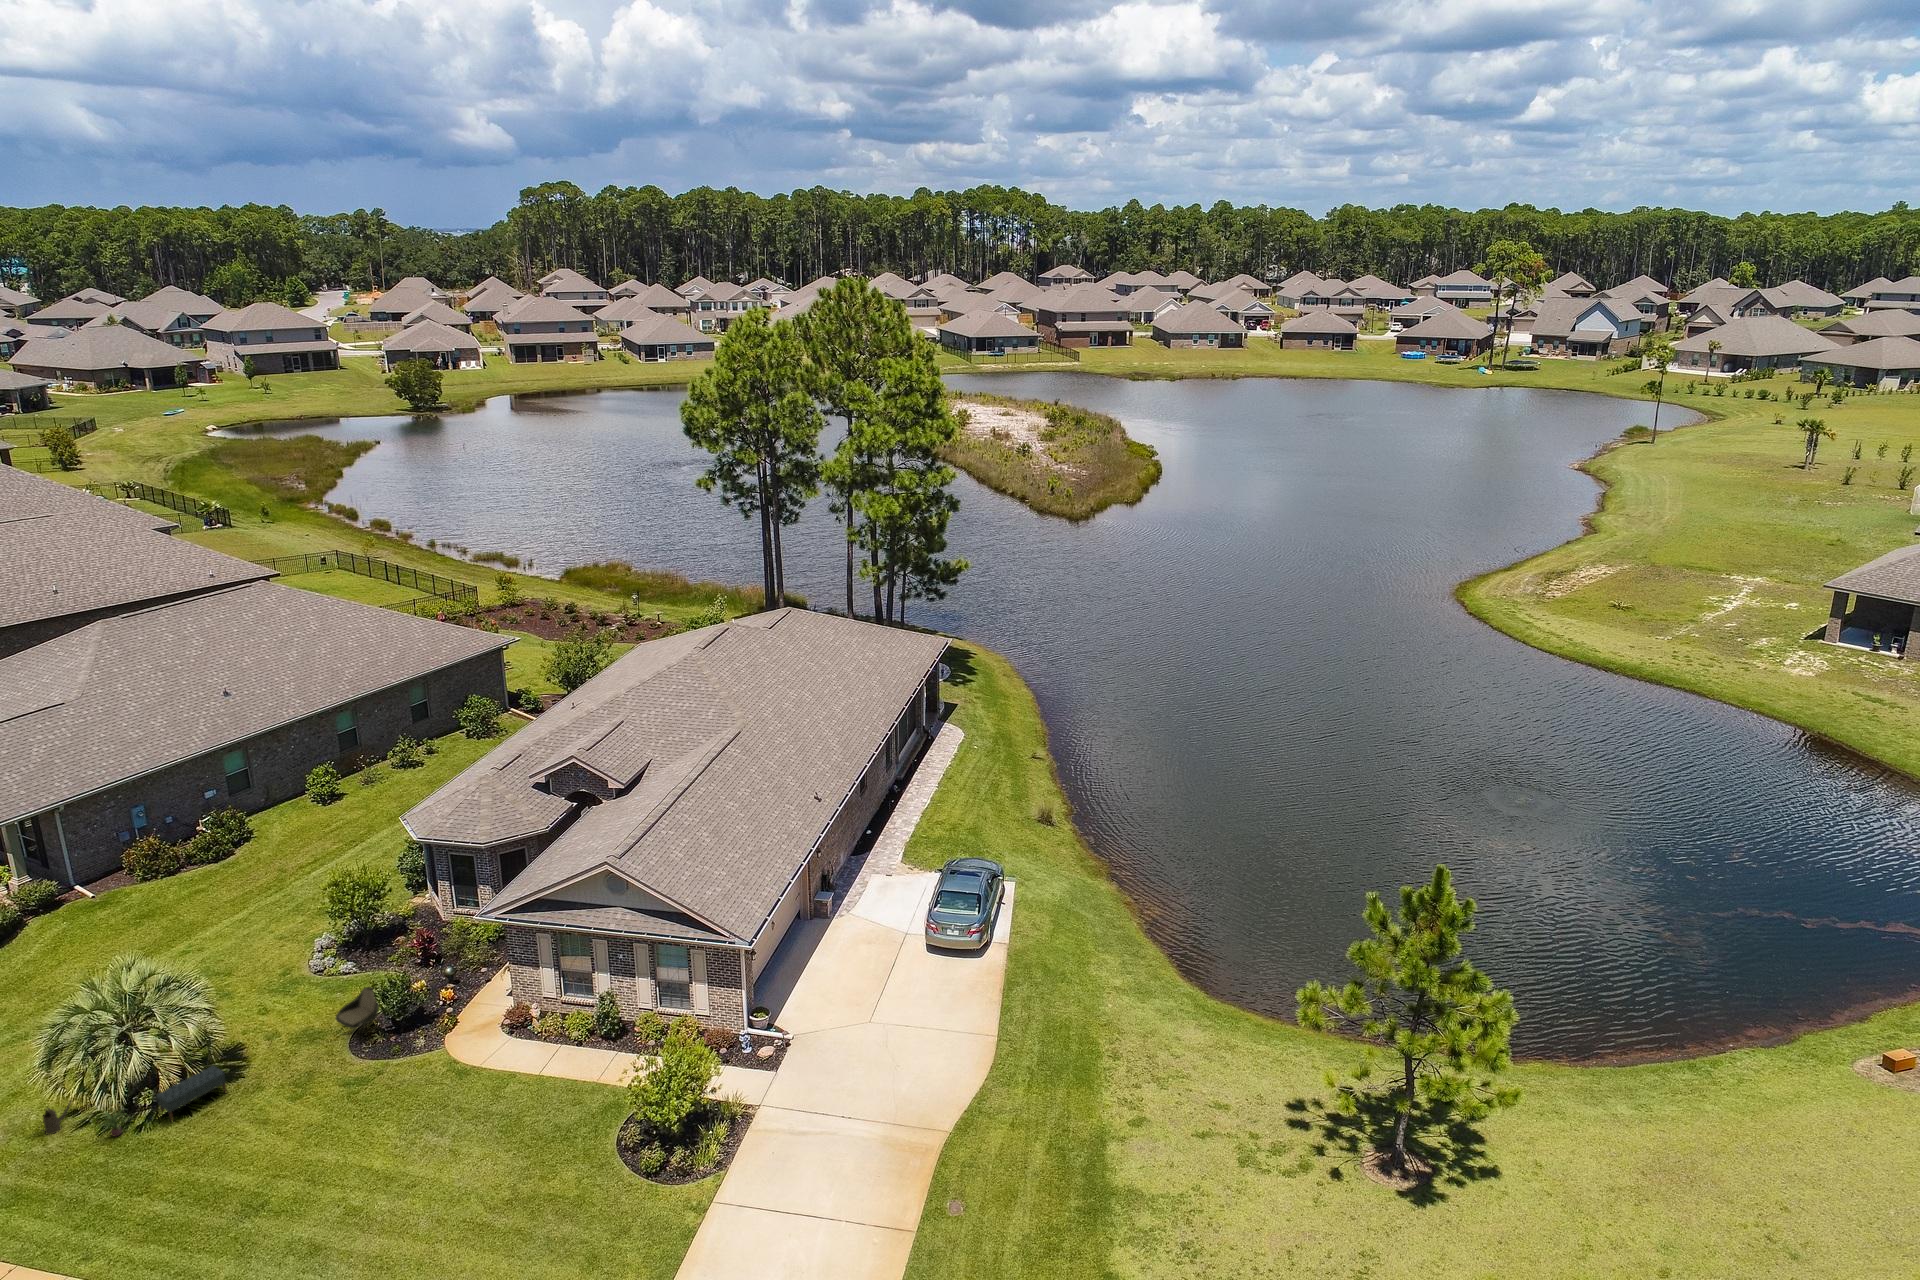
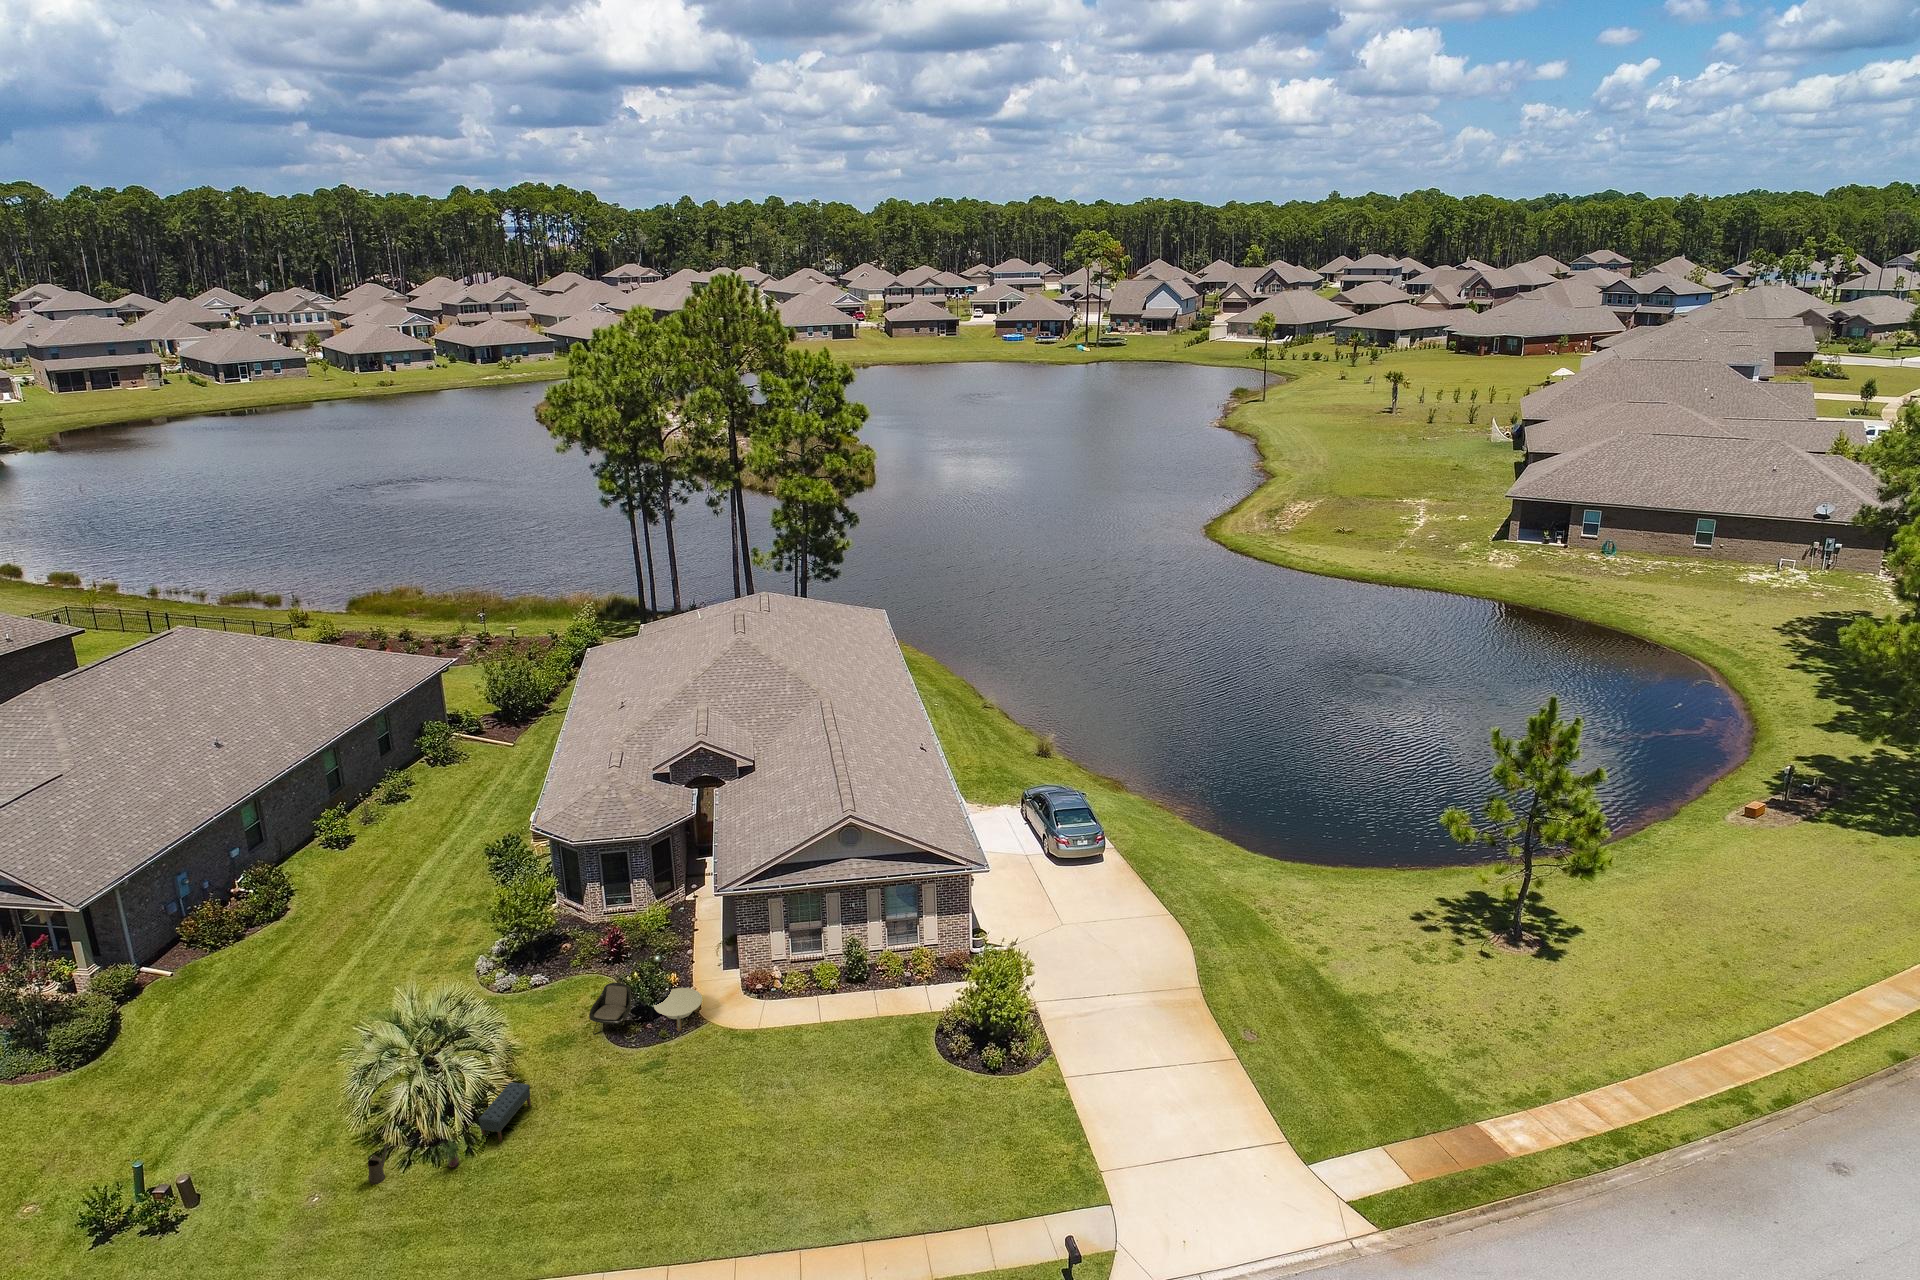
round table: none [396,1005,448,1050] -> present [654,988,702,1031]

